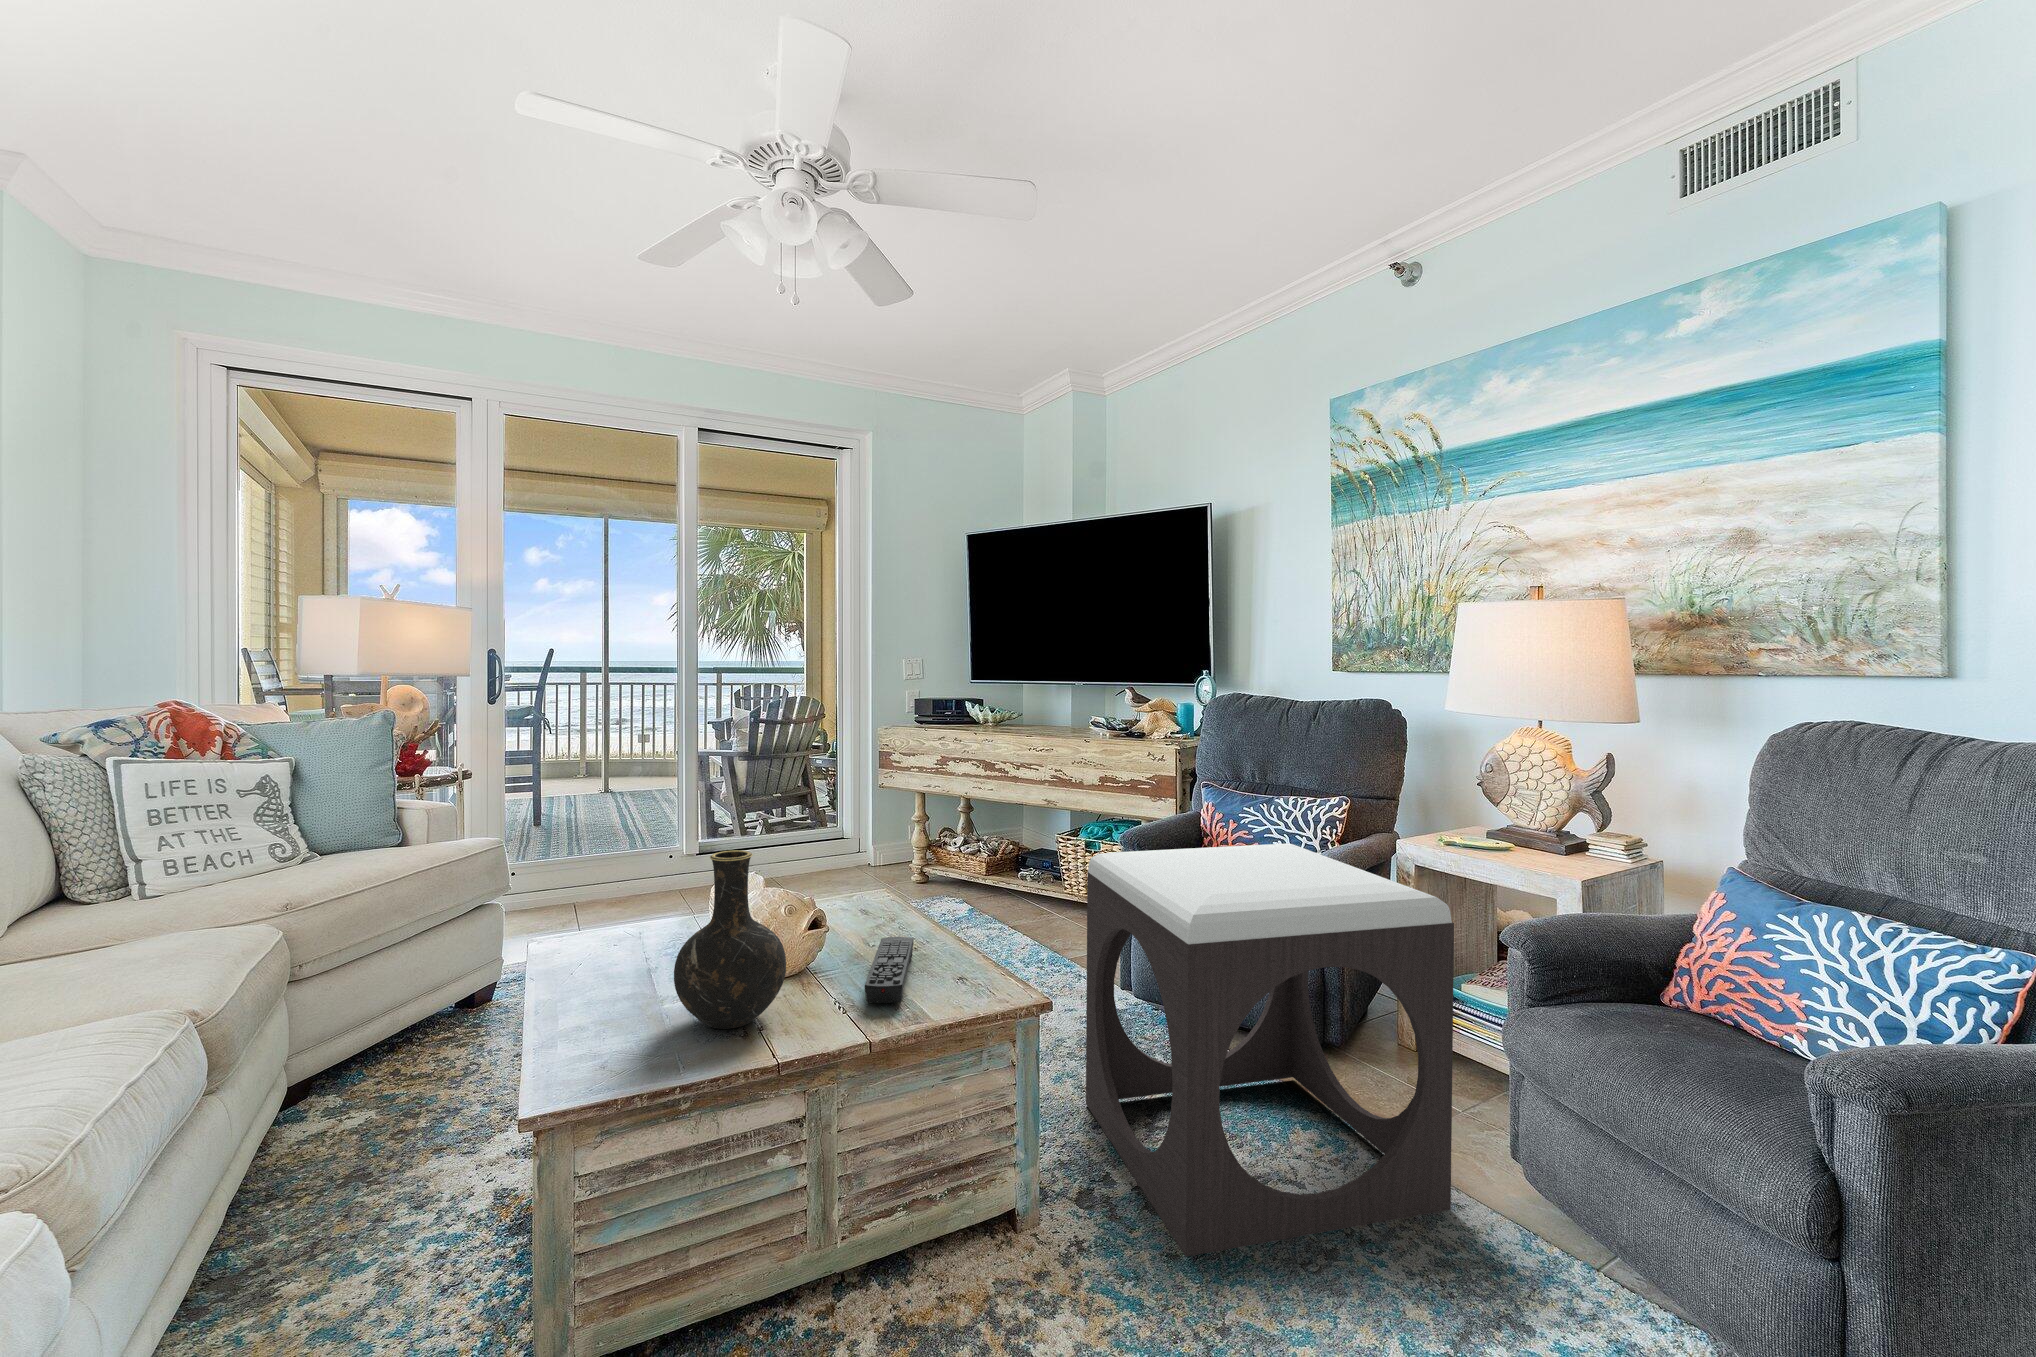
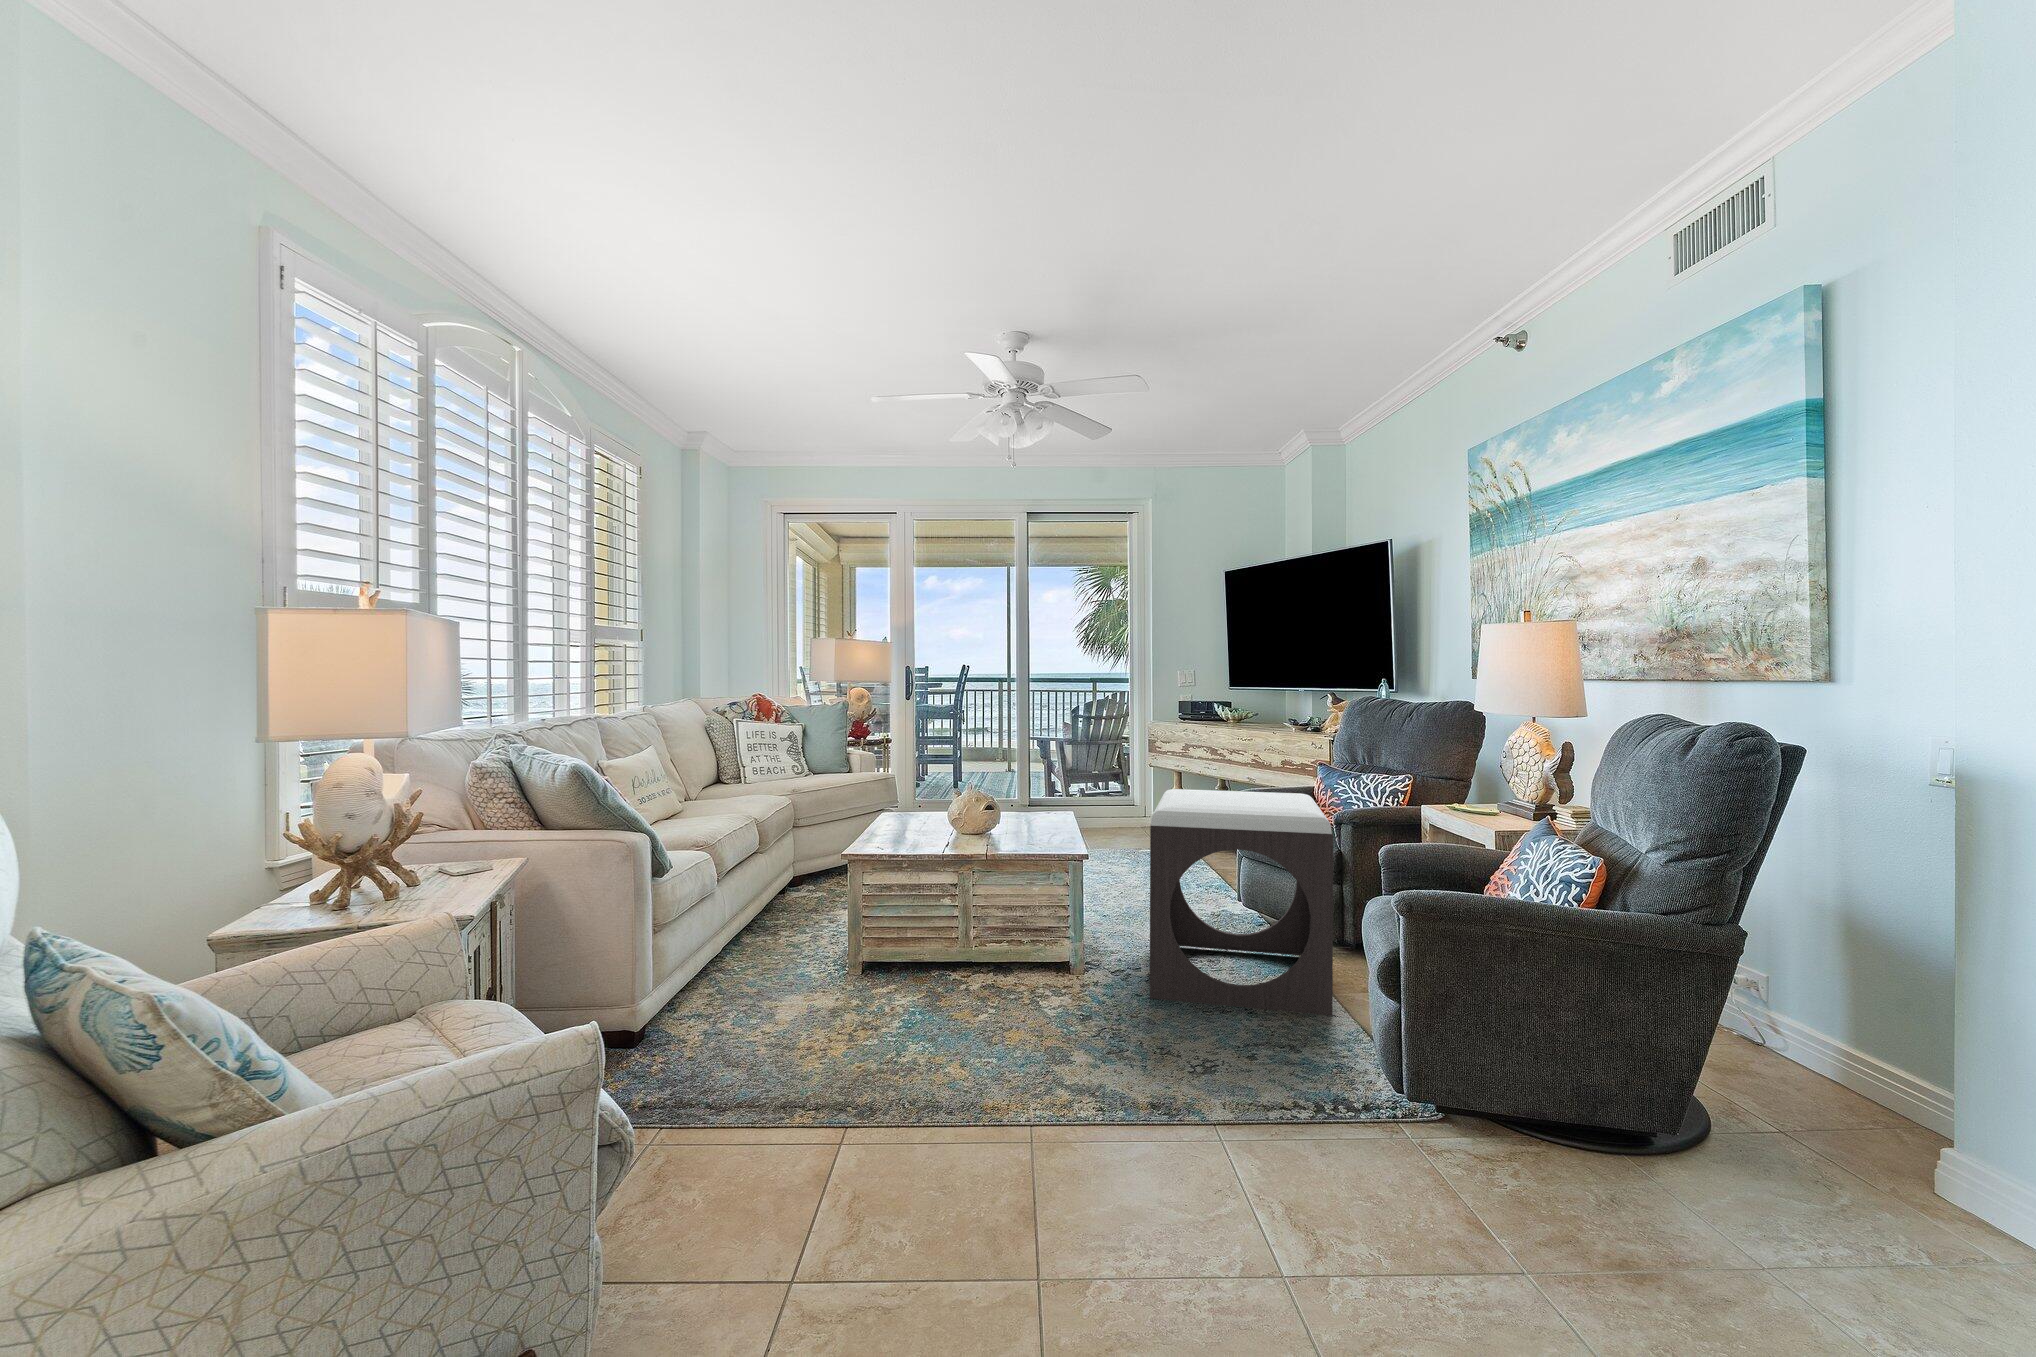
vase: present [674,850,786,1029] -> none [912,762,962,843]
remote control: present [865,937,914,1003] -> none [998,822,1045,845]

